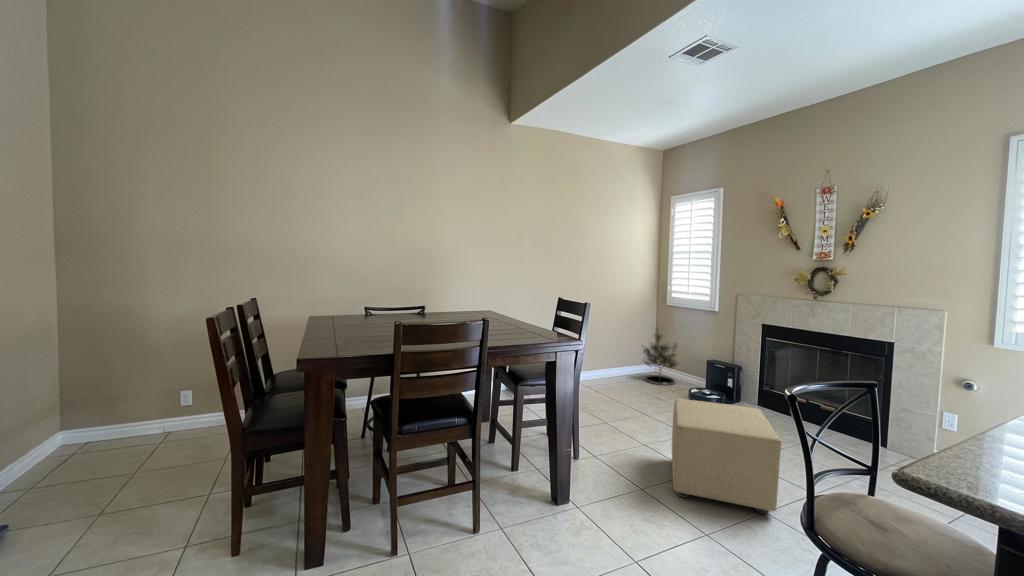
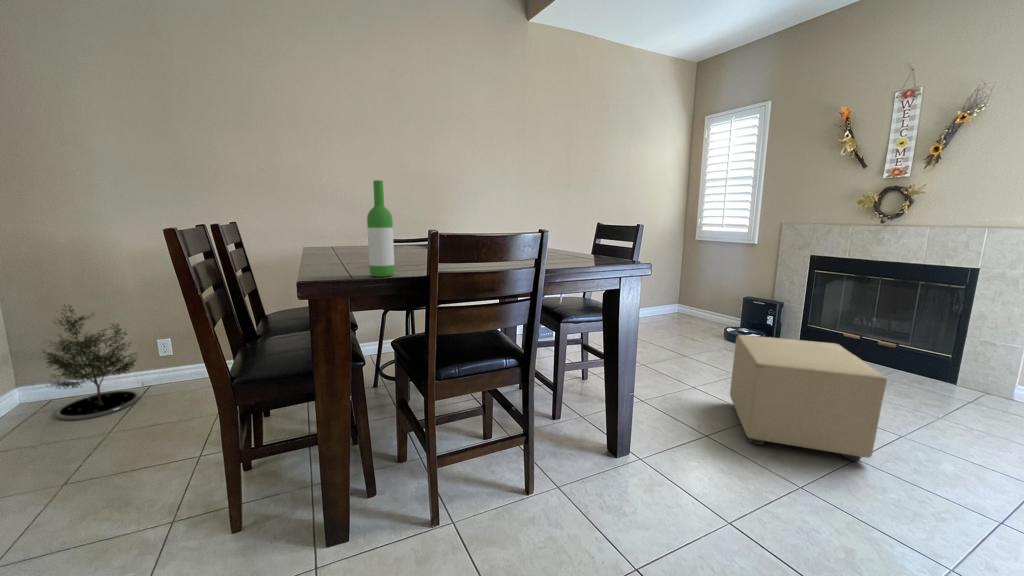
wine bottle: none [352,282,371,353] -> present [367,180,394,277]
potted tree: present [644,331,677,385] -> present [43,304,139,420]

